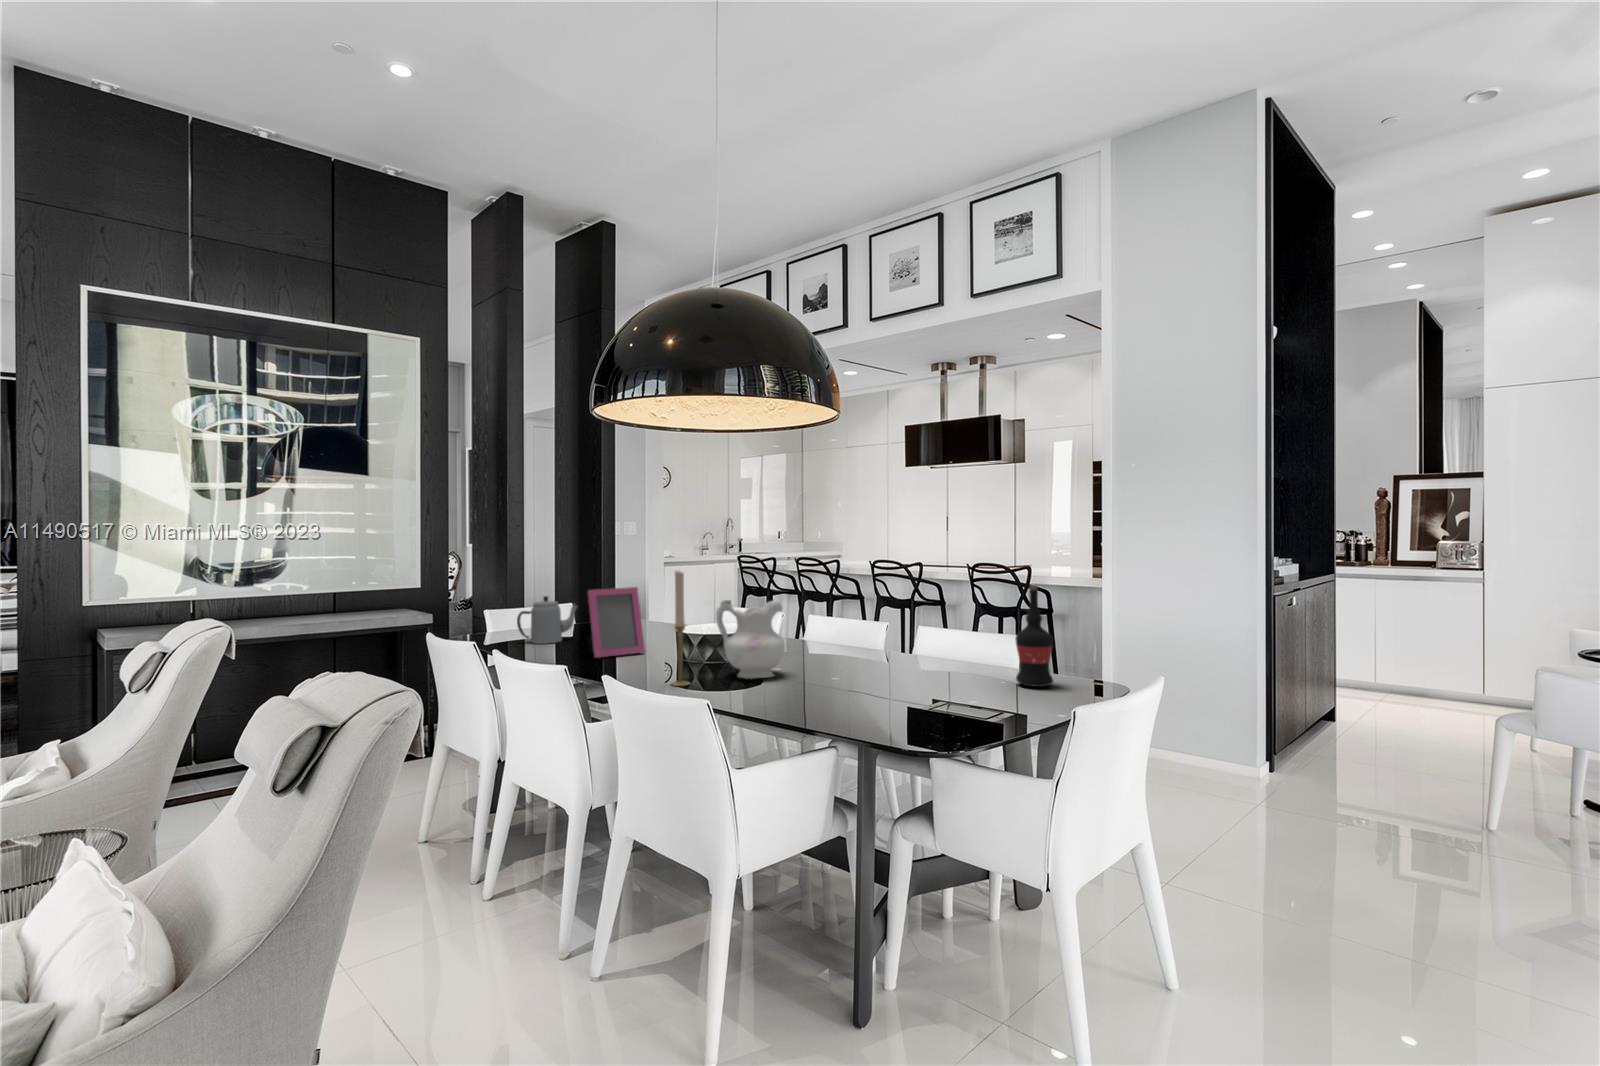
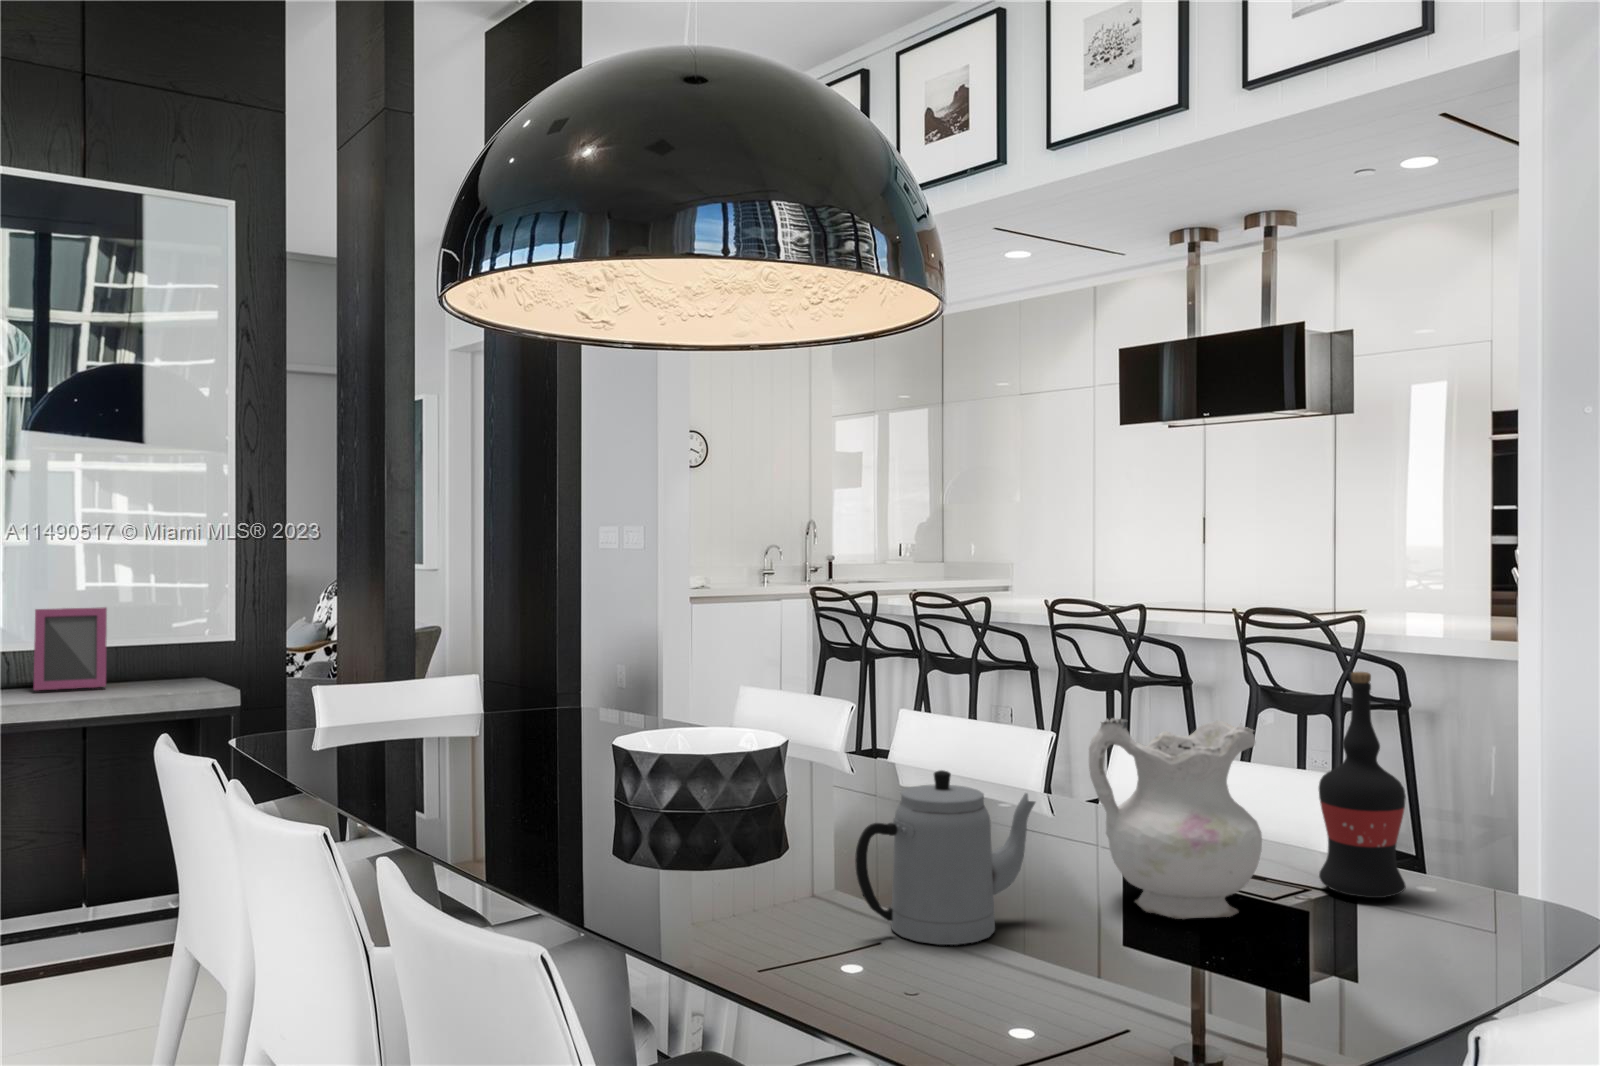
candlestick: present [672,571,690,686] -> none [585,621,626,860]
picture frame: present [588,587,645,658] -> present [34,607,107,691]
teapot: present [517,596,577,644] -> present [855,770,1036,945]
ceramic pitcher: present [716,600,785,679] -> present [1089,718,1262,919]

